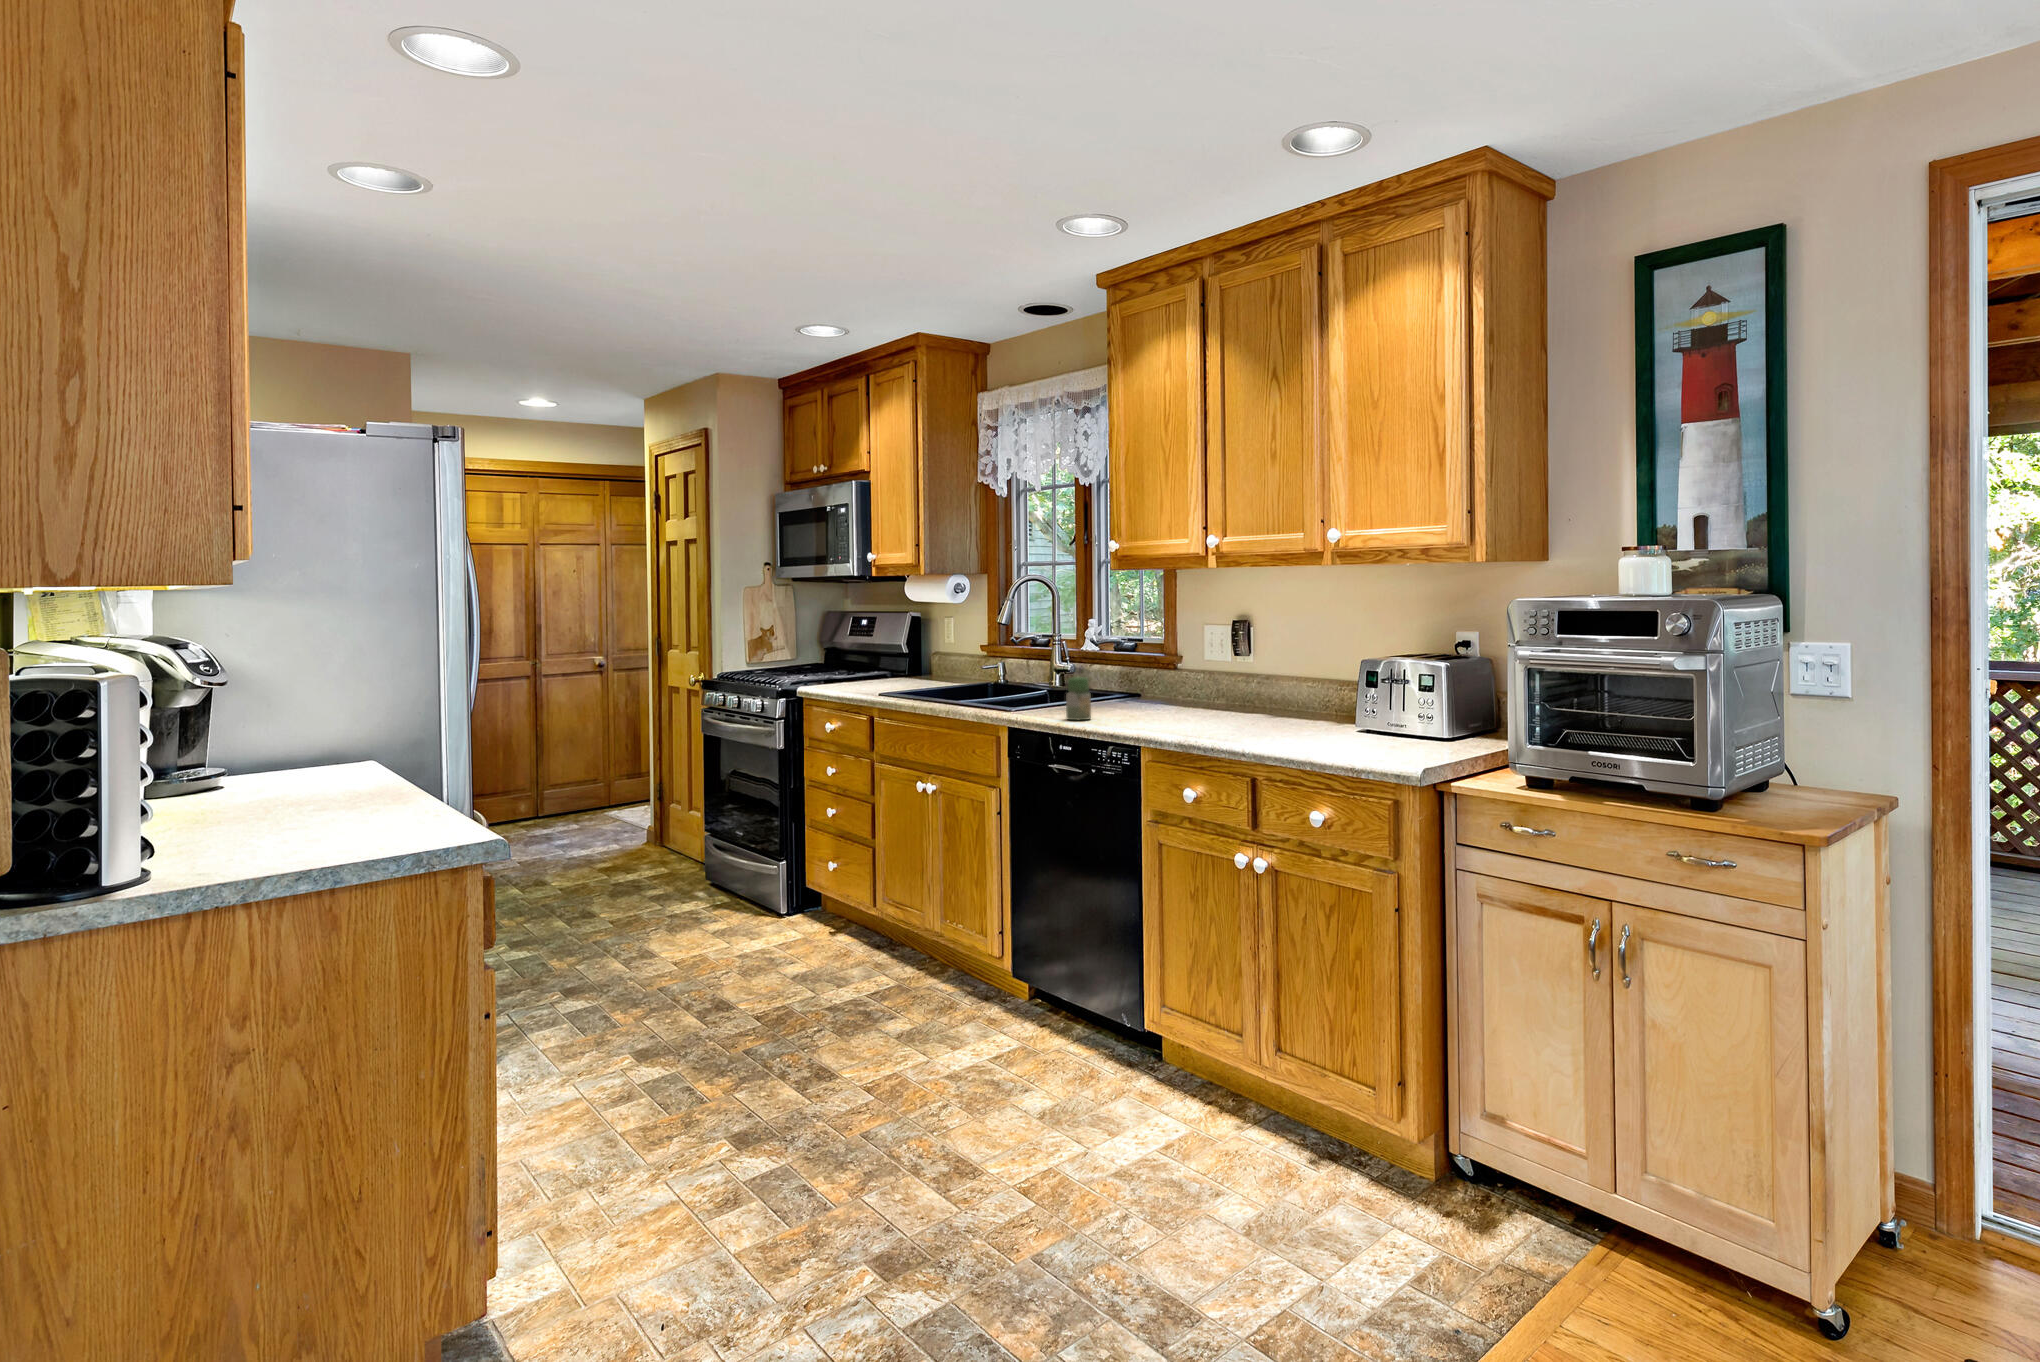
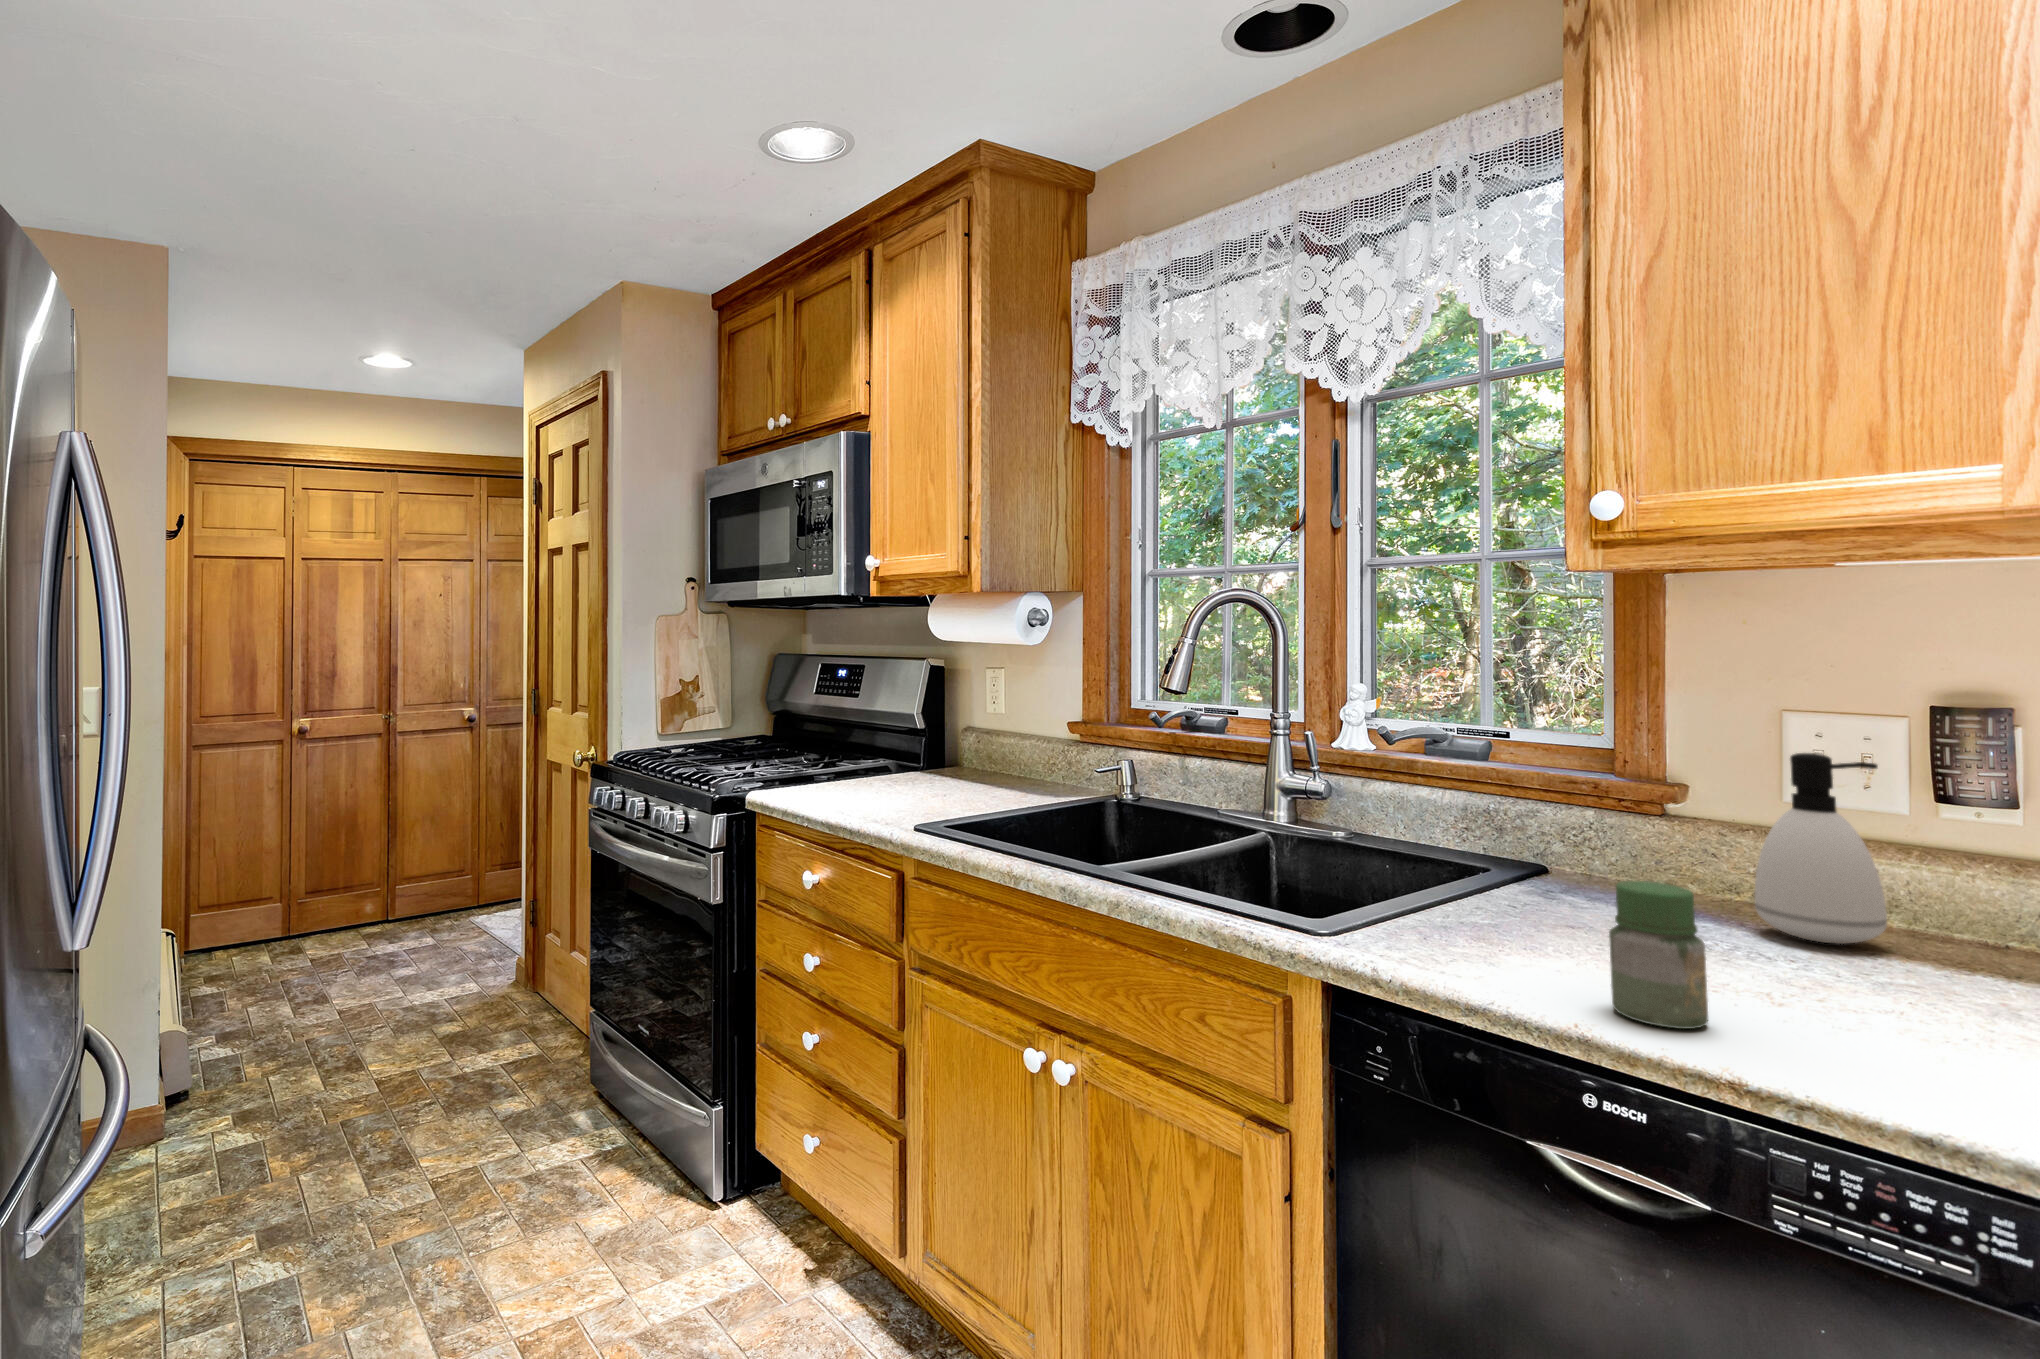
soap dispenser: none [1172,638,1209,707] -> present [1755,753,1887,944]

